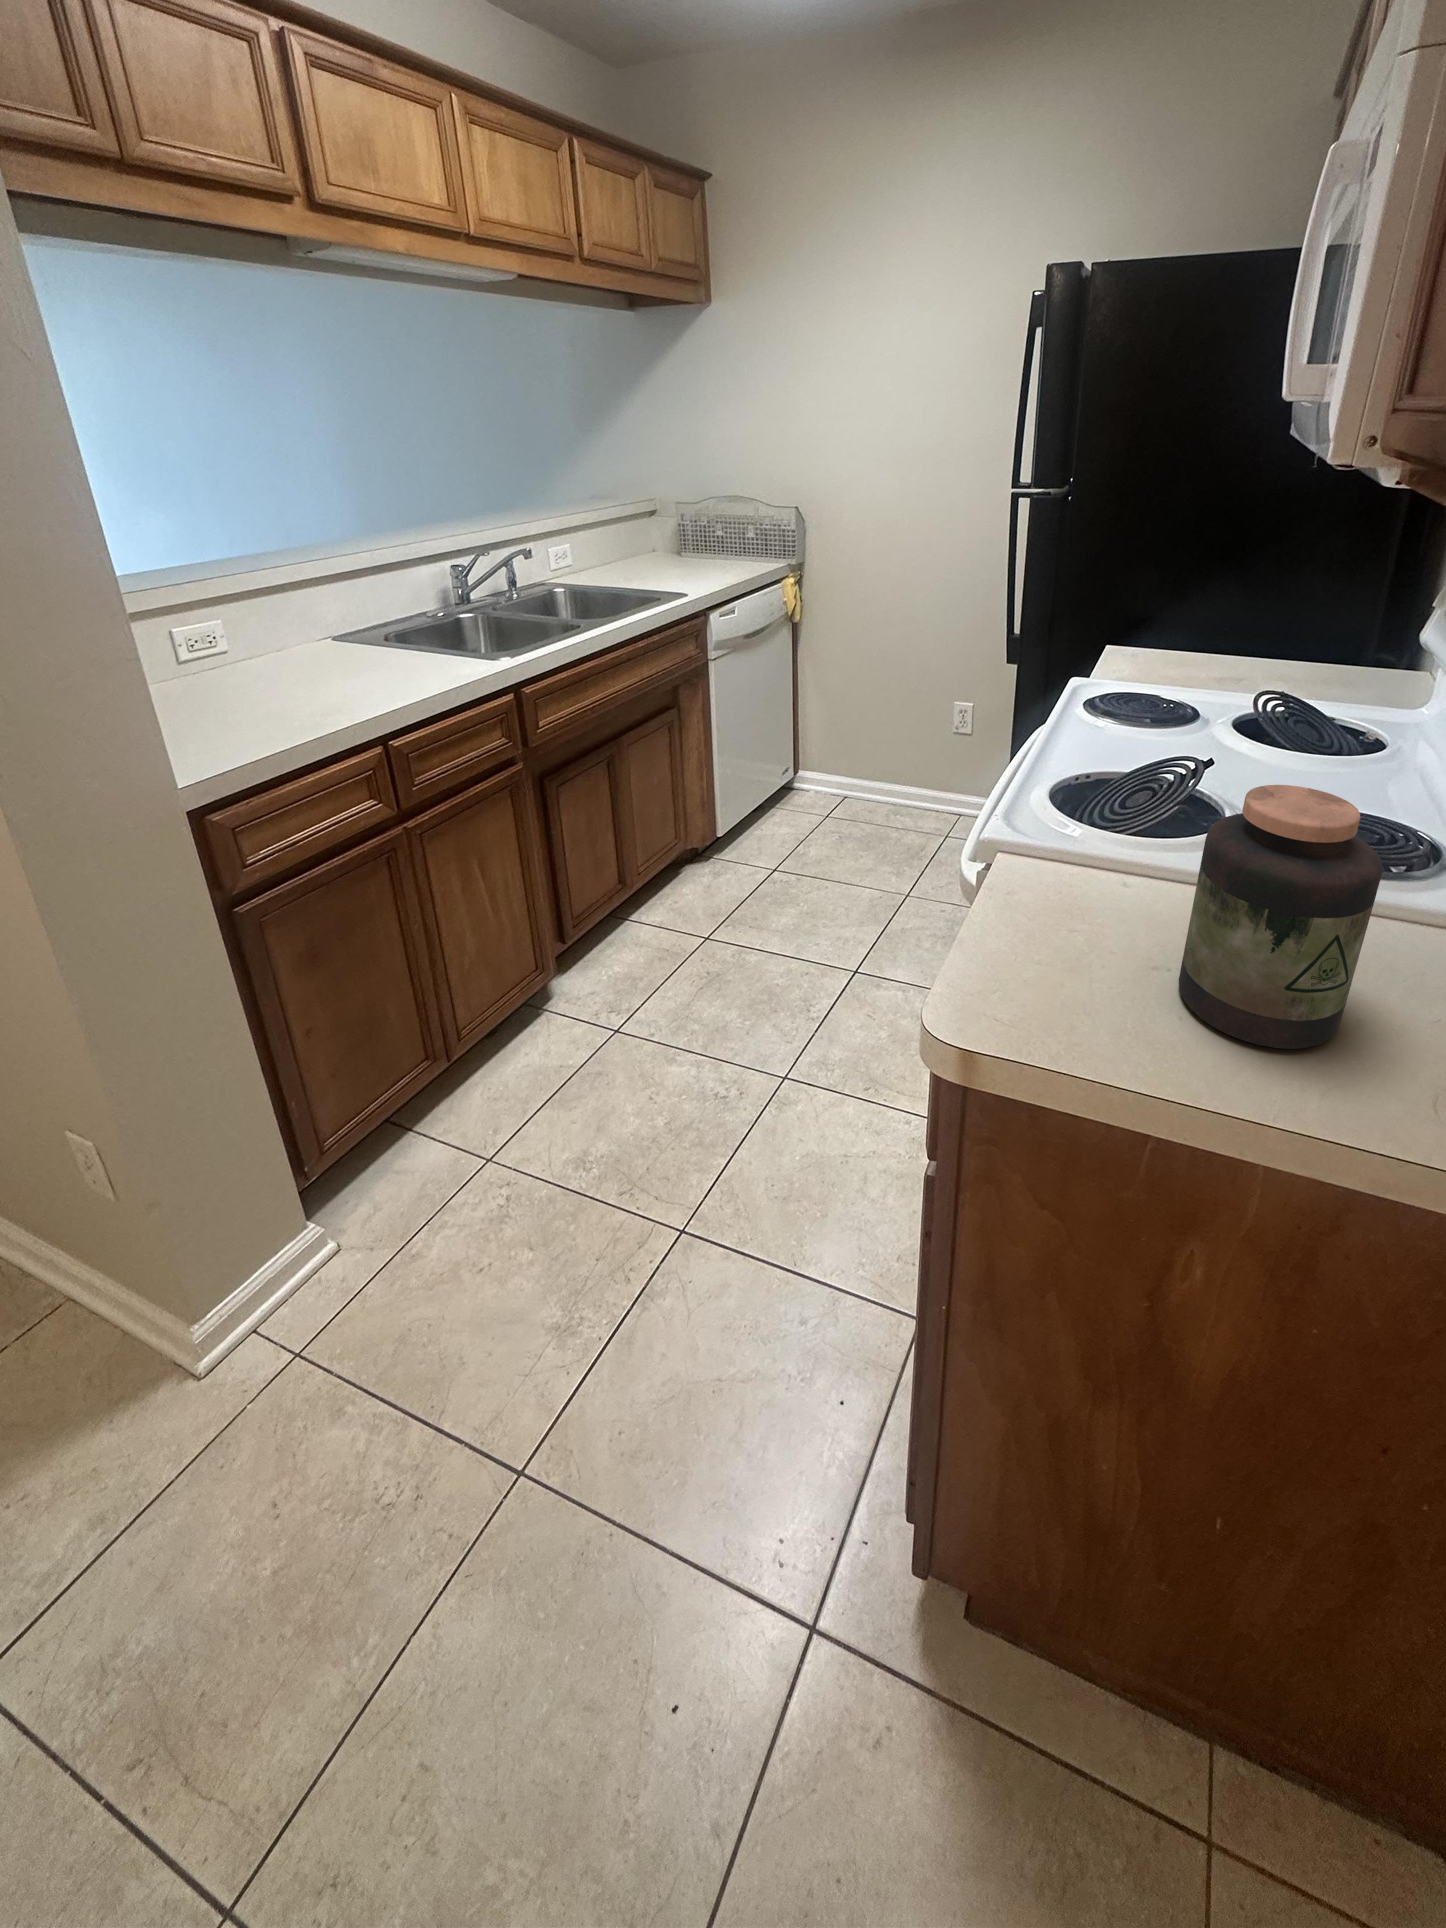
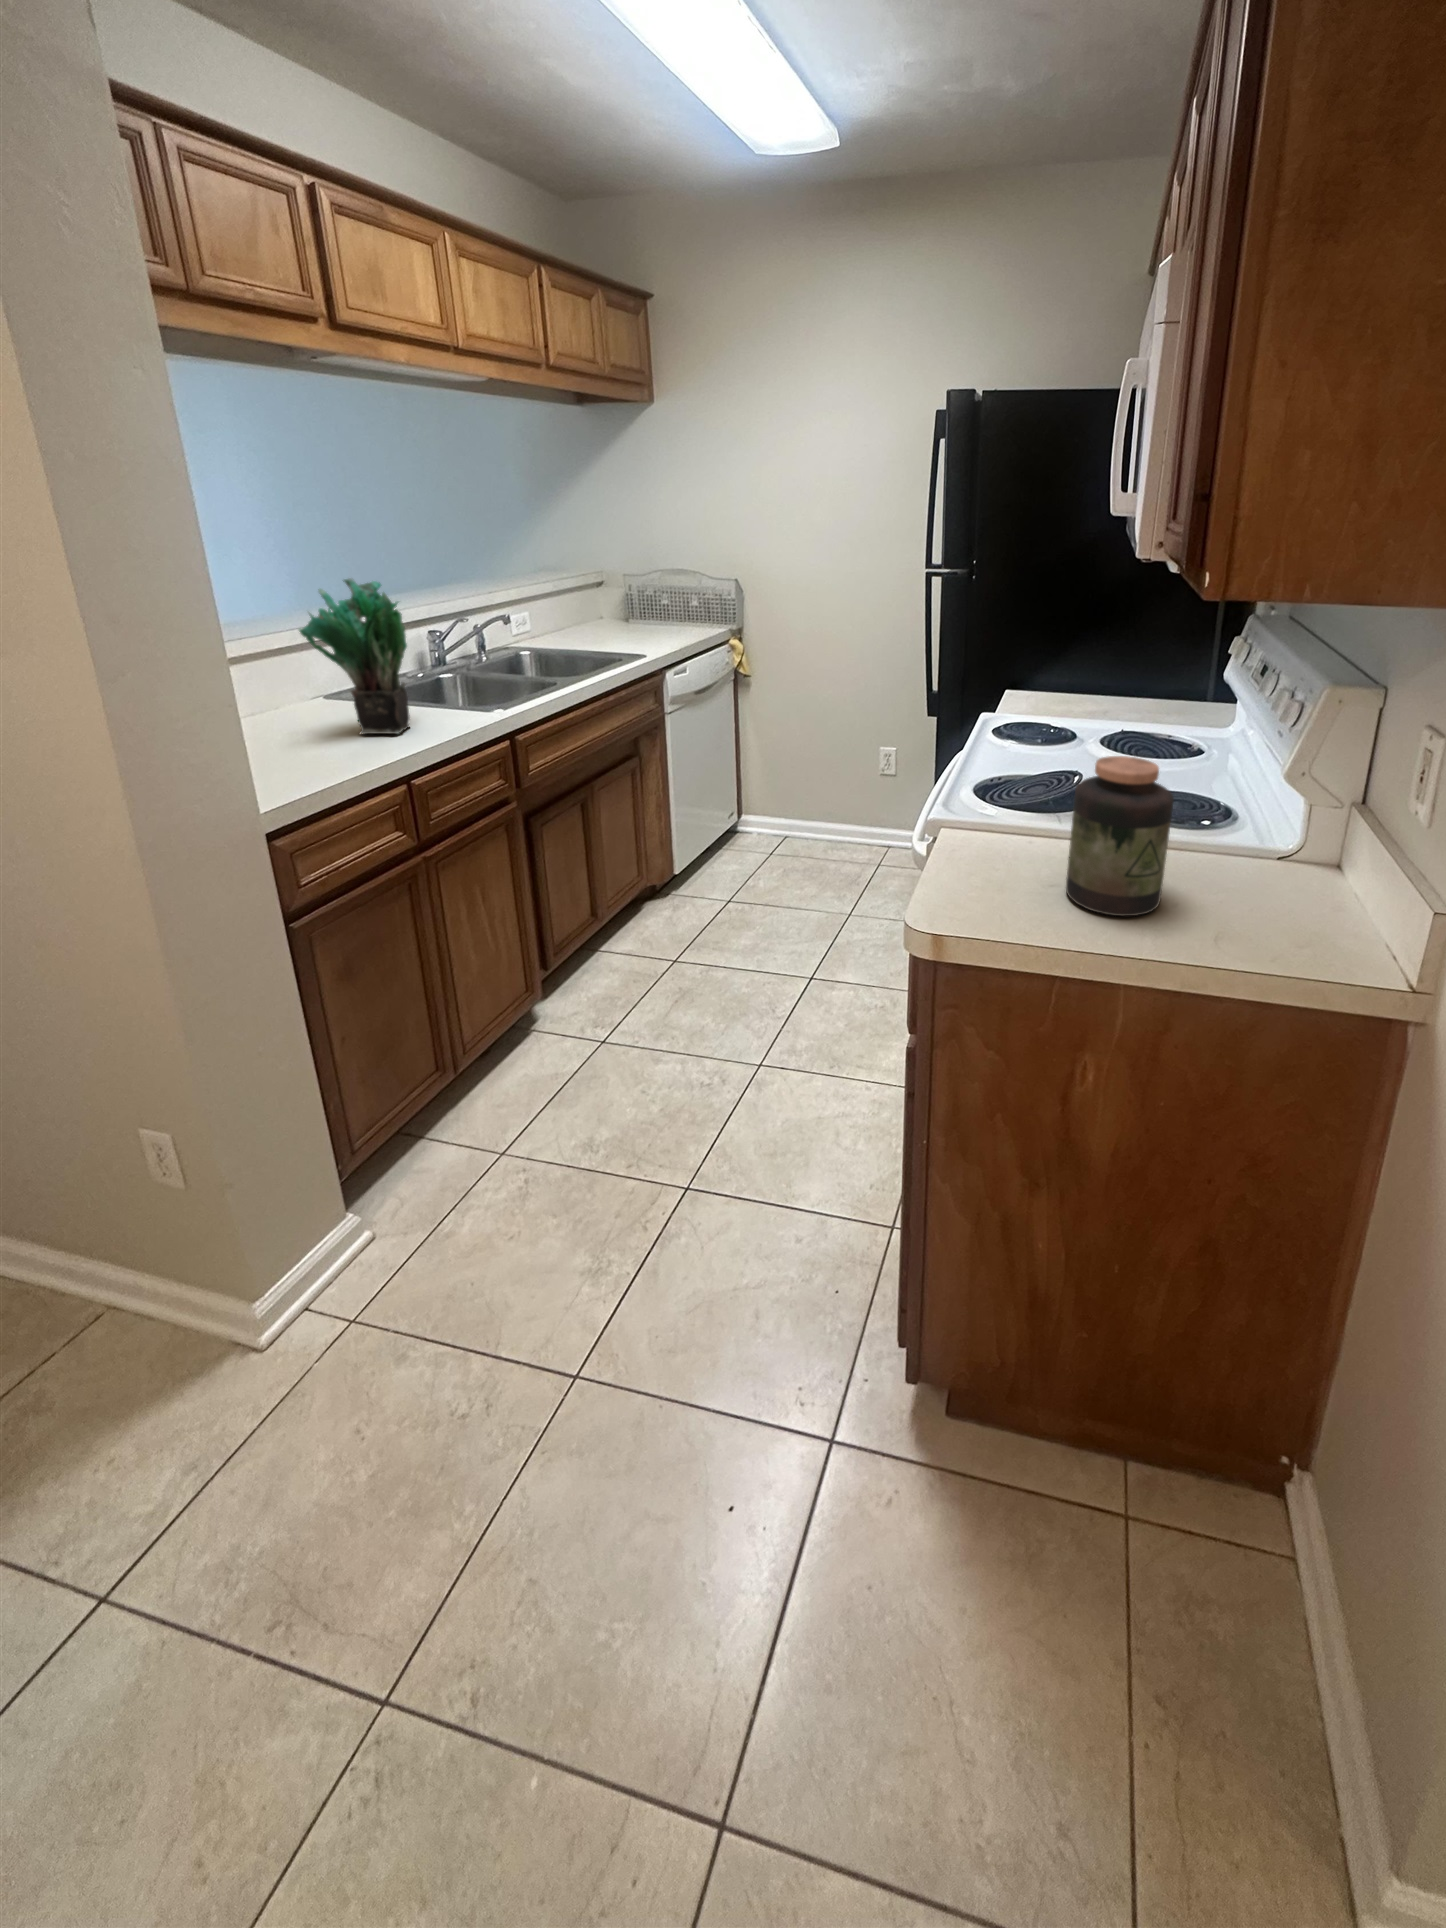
potted plant: none [260,506,398,687] -> present [299,578,410,734]

